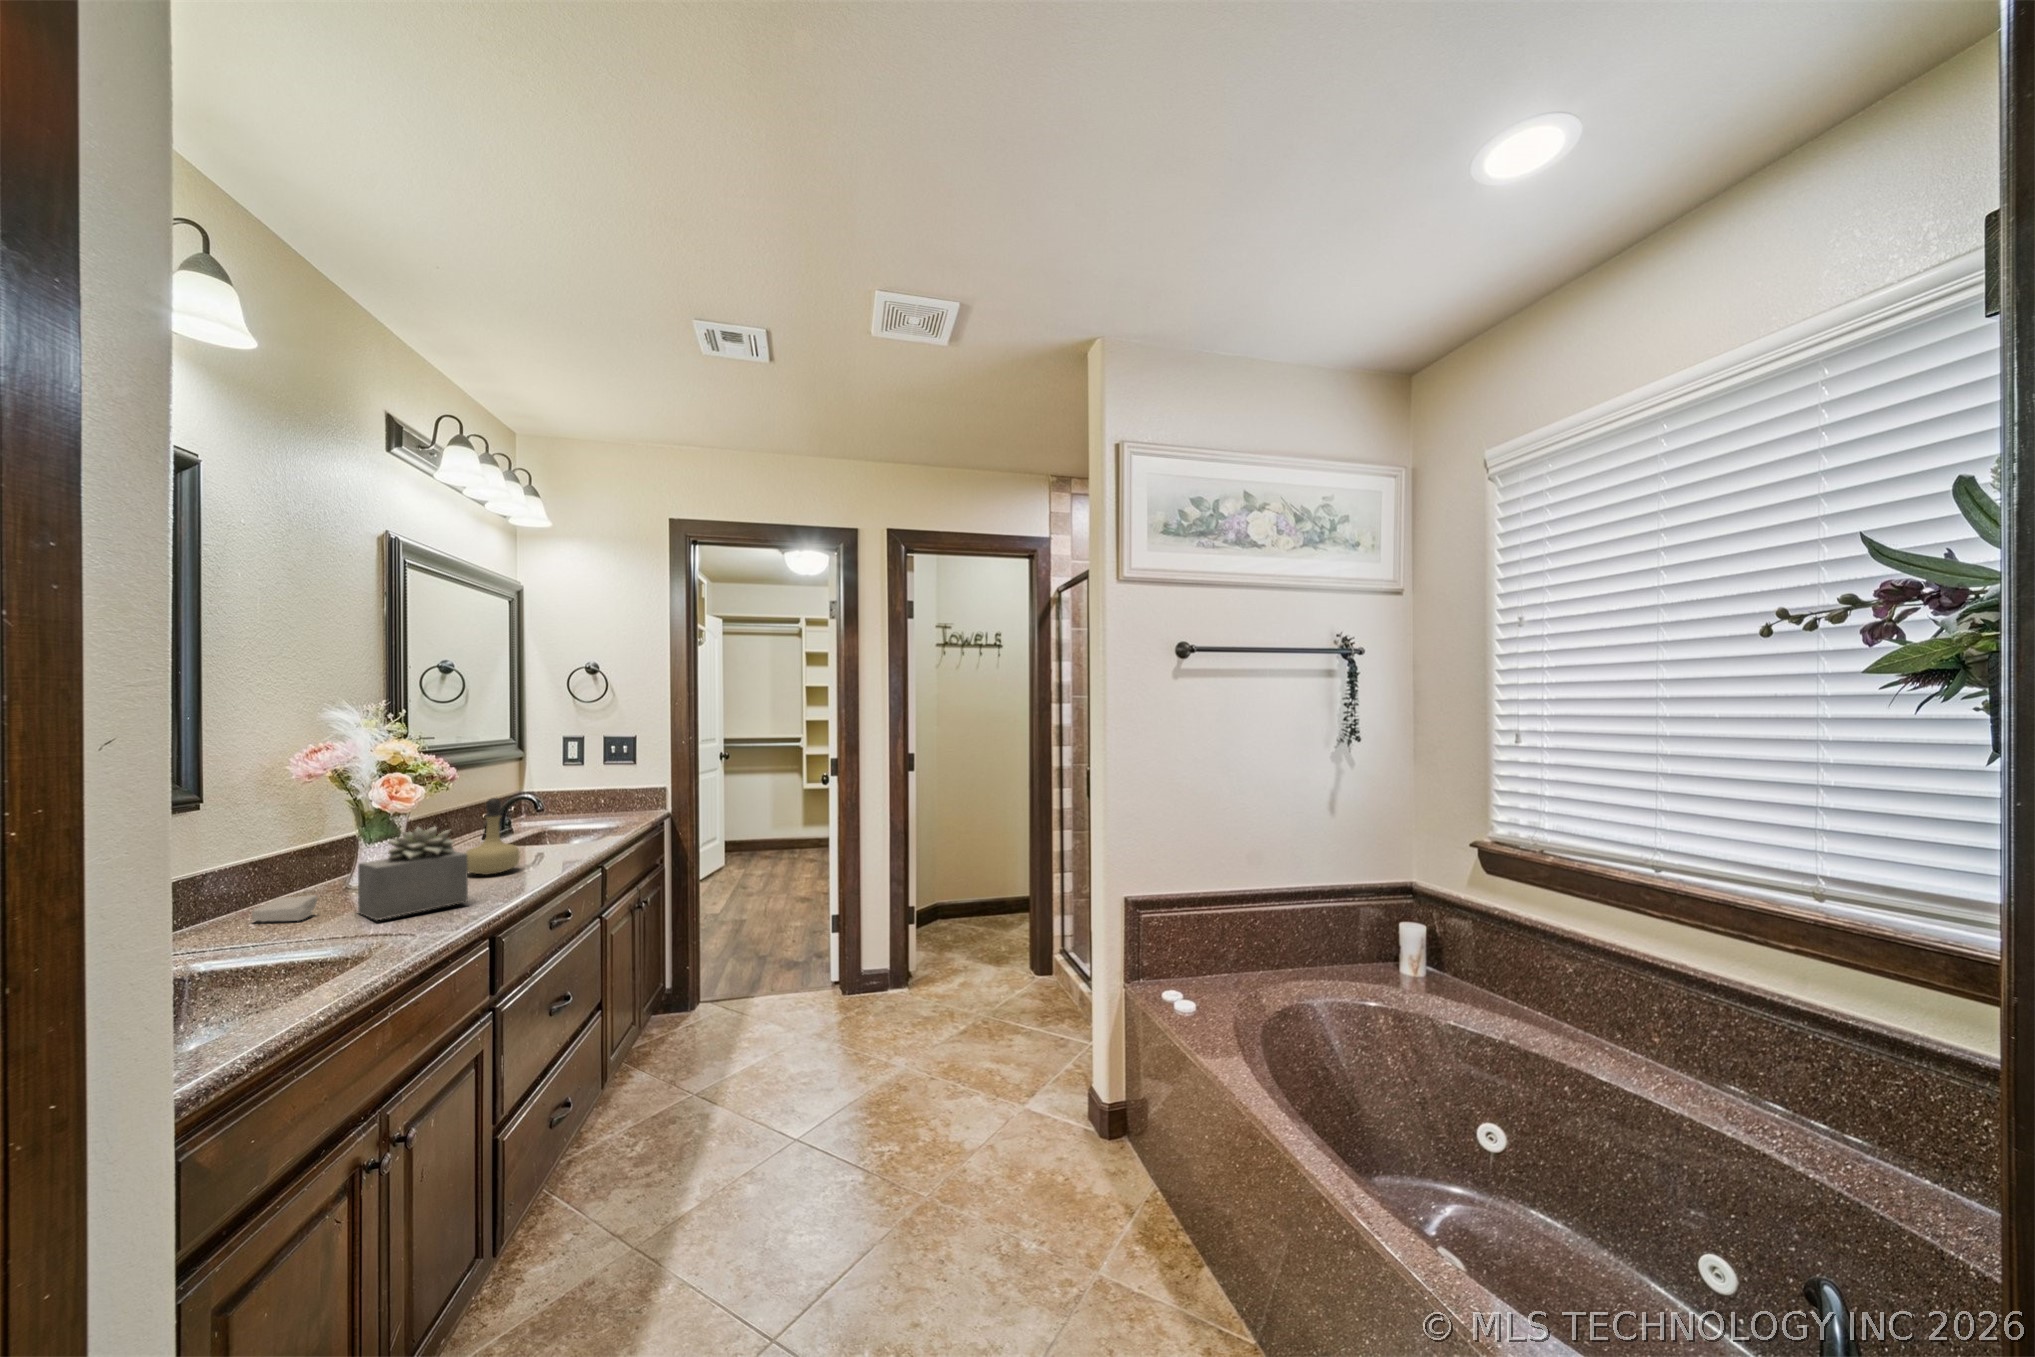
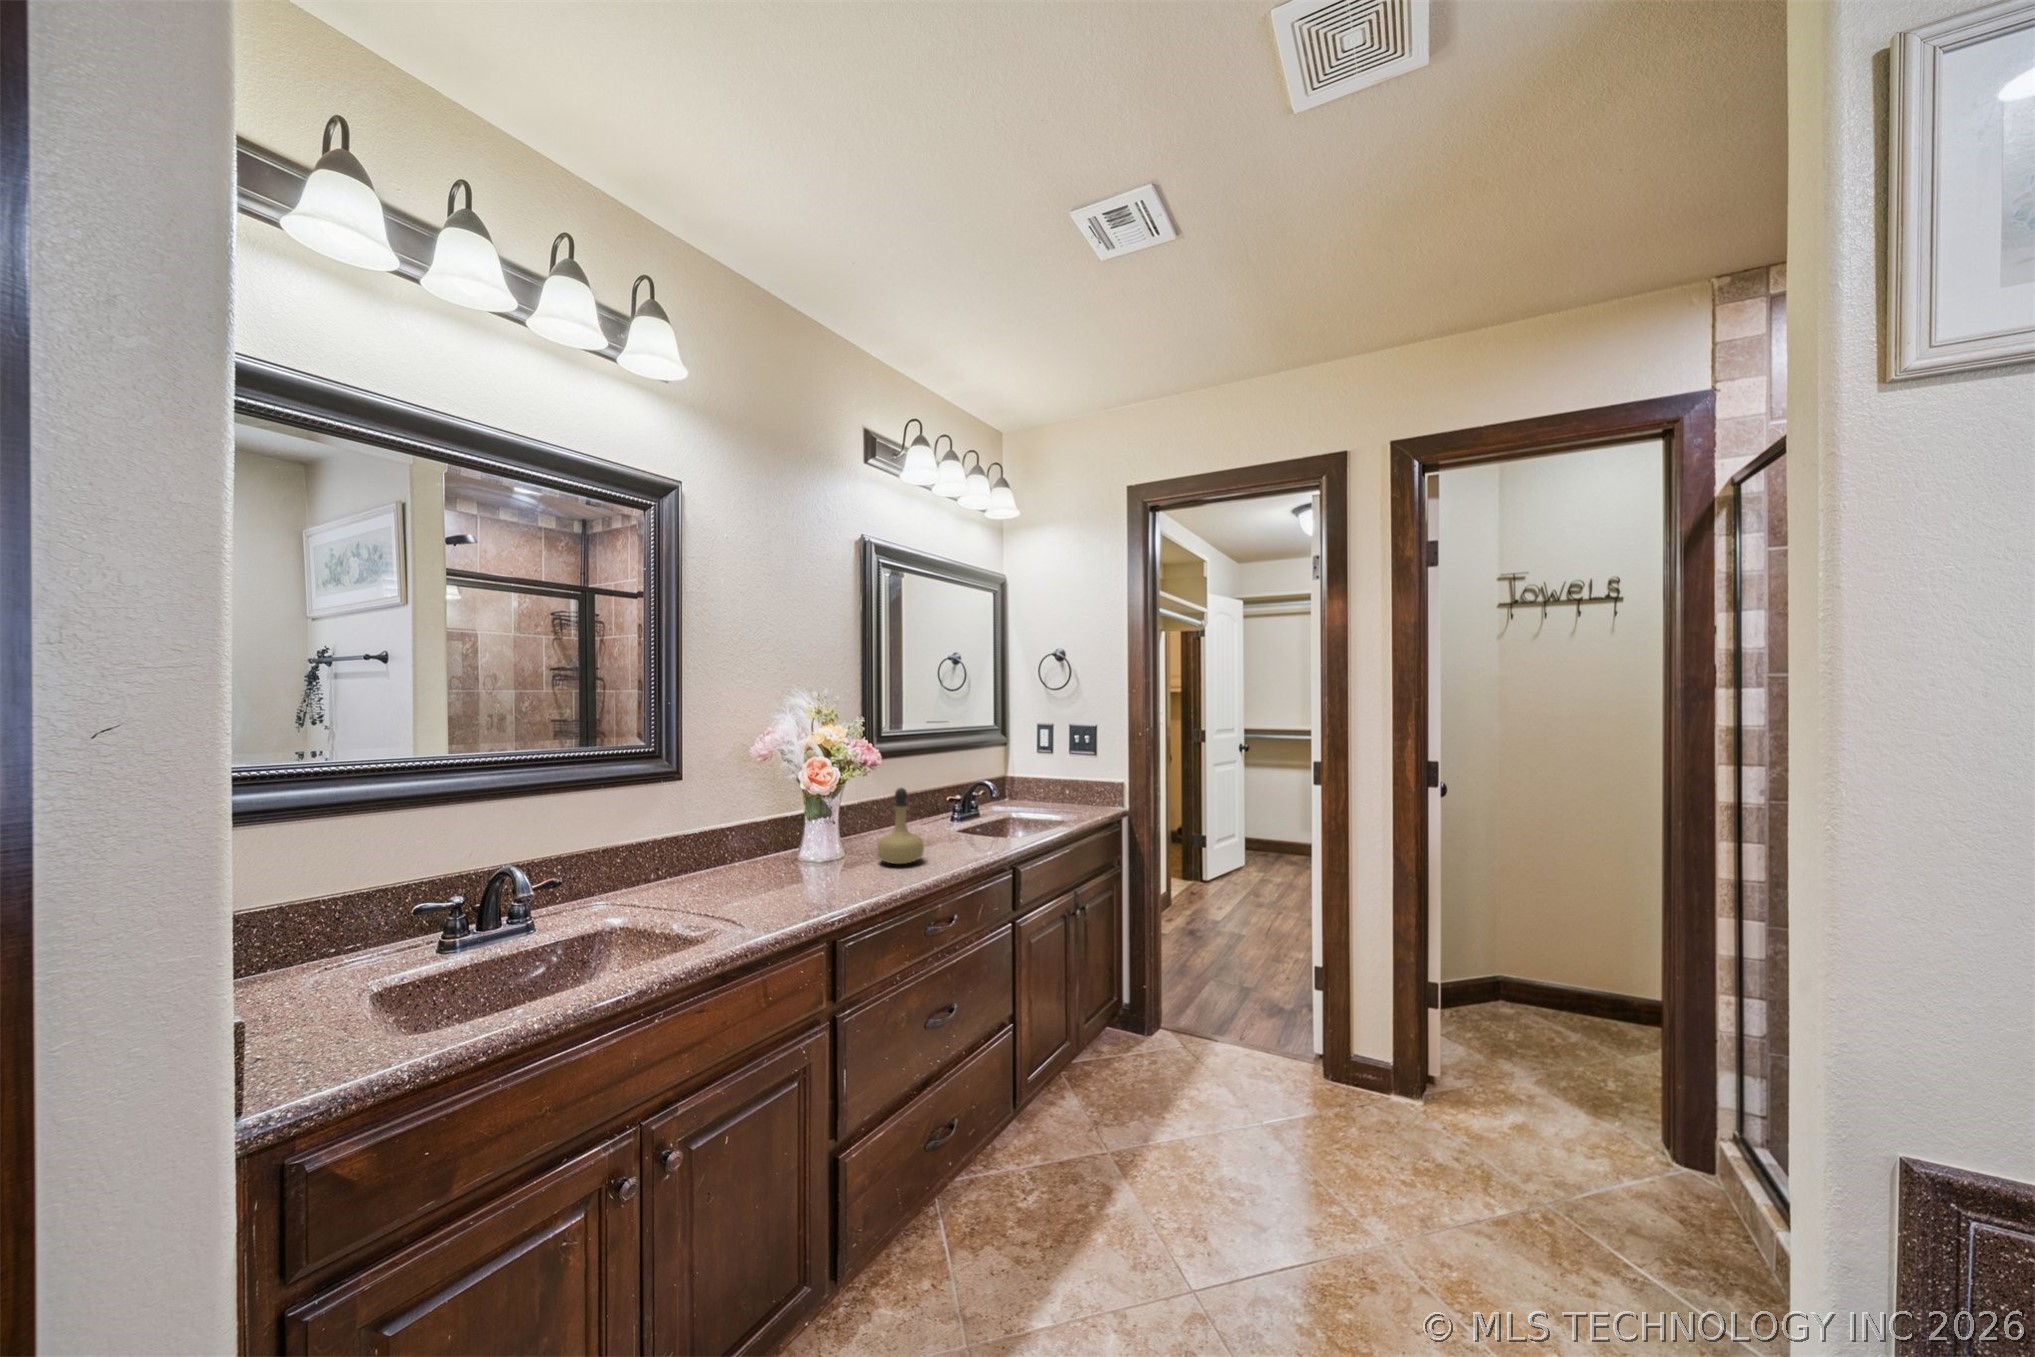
succulent plant: present [358,827,468,920] -> none [755,814,836,904]
soap bar: present [252,895,317,922] -> none [703,863,743,888]

